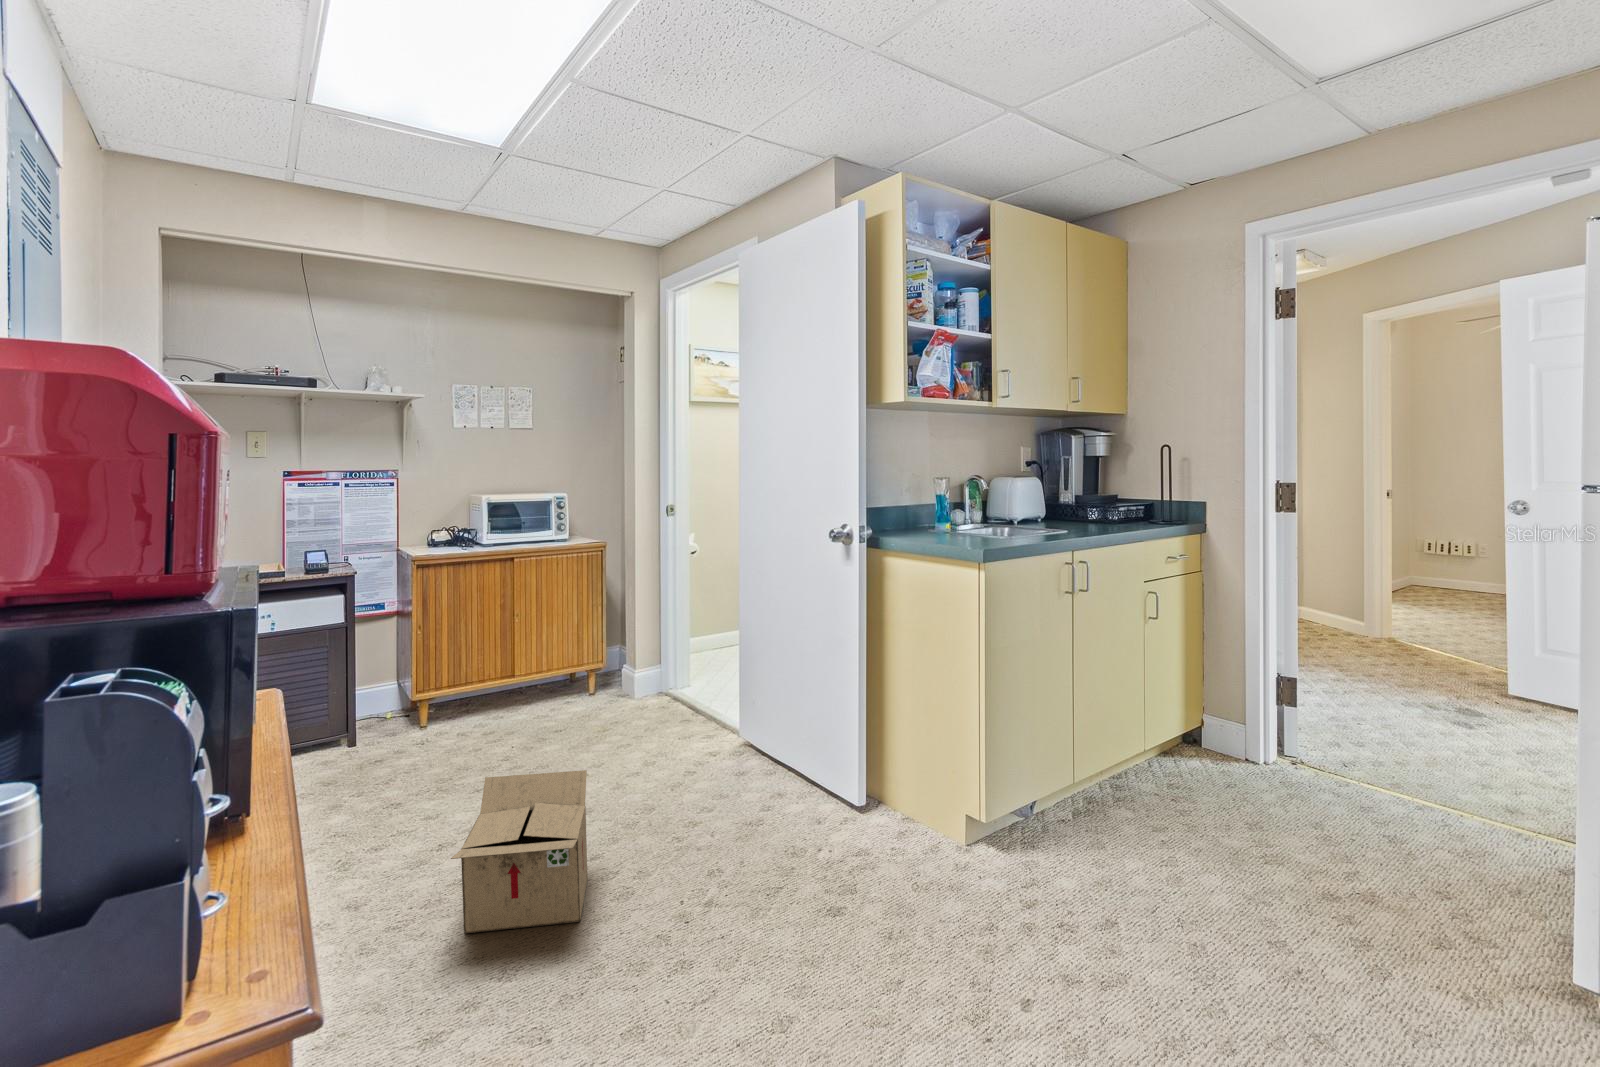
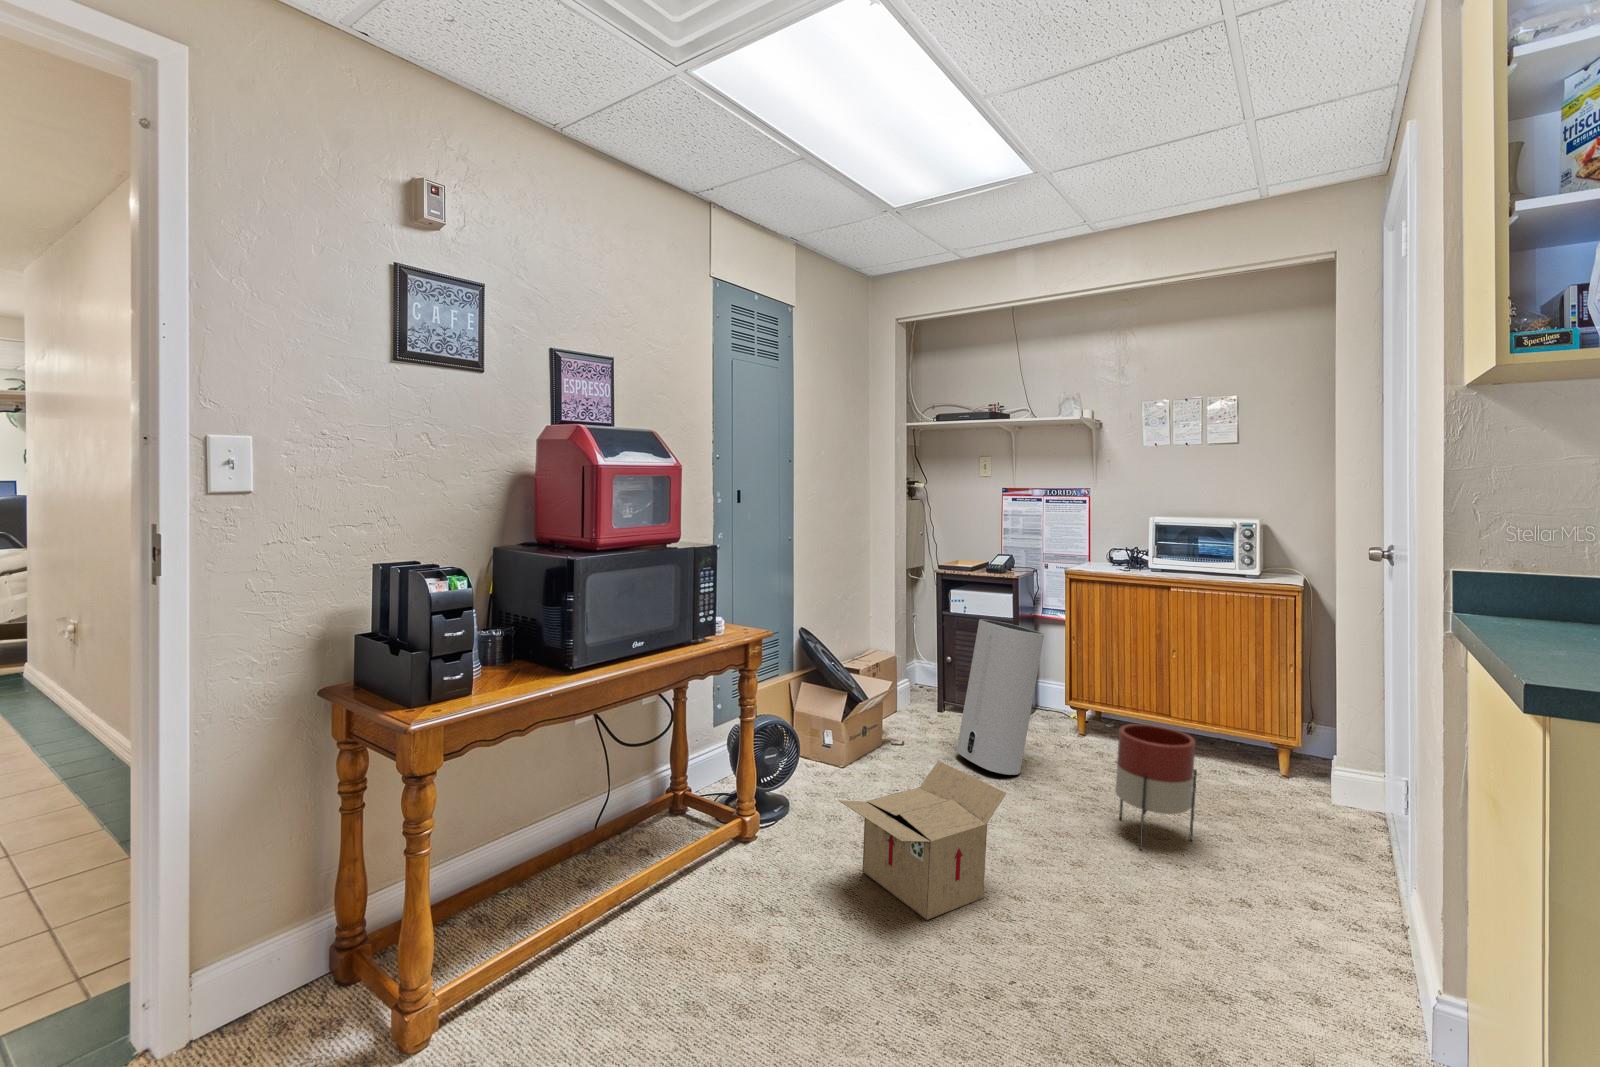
air purifier: none [363,626,458,793] -> present [957,619,1044,775]
planter: none [578,677,644,787] -> present [1115,724,1197,850]

